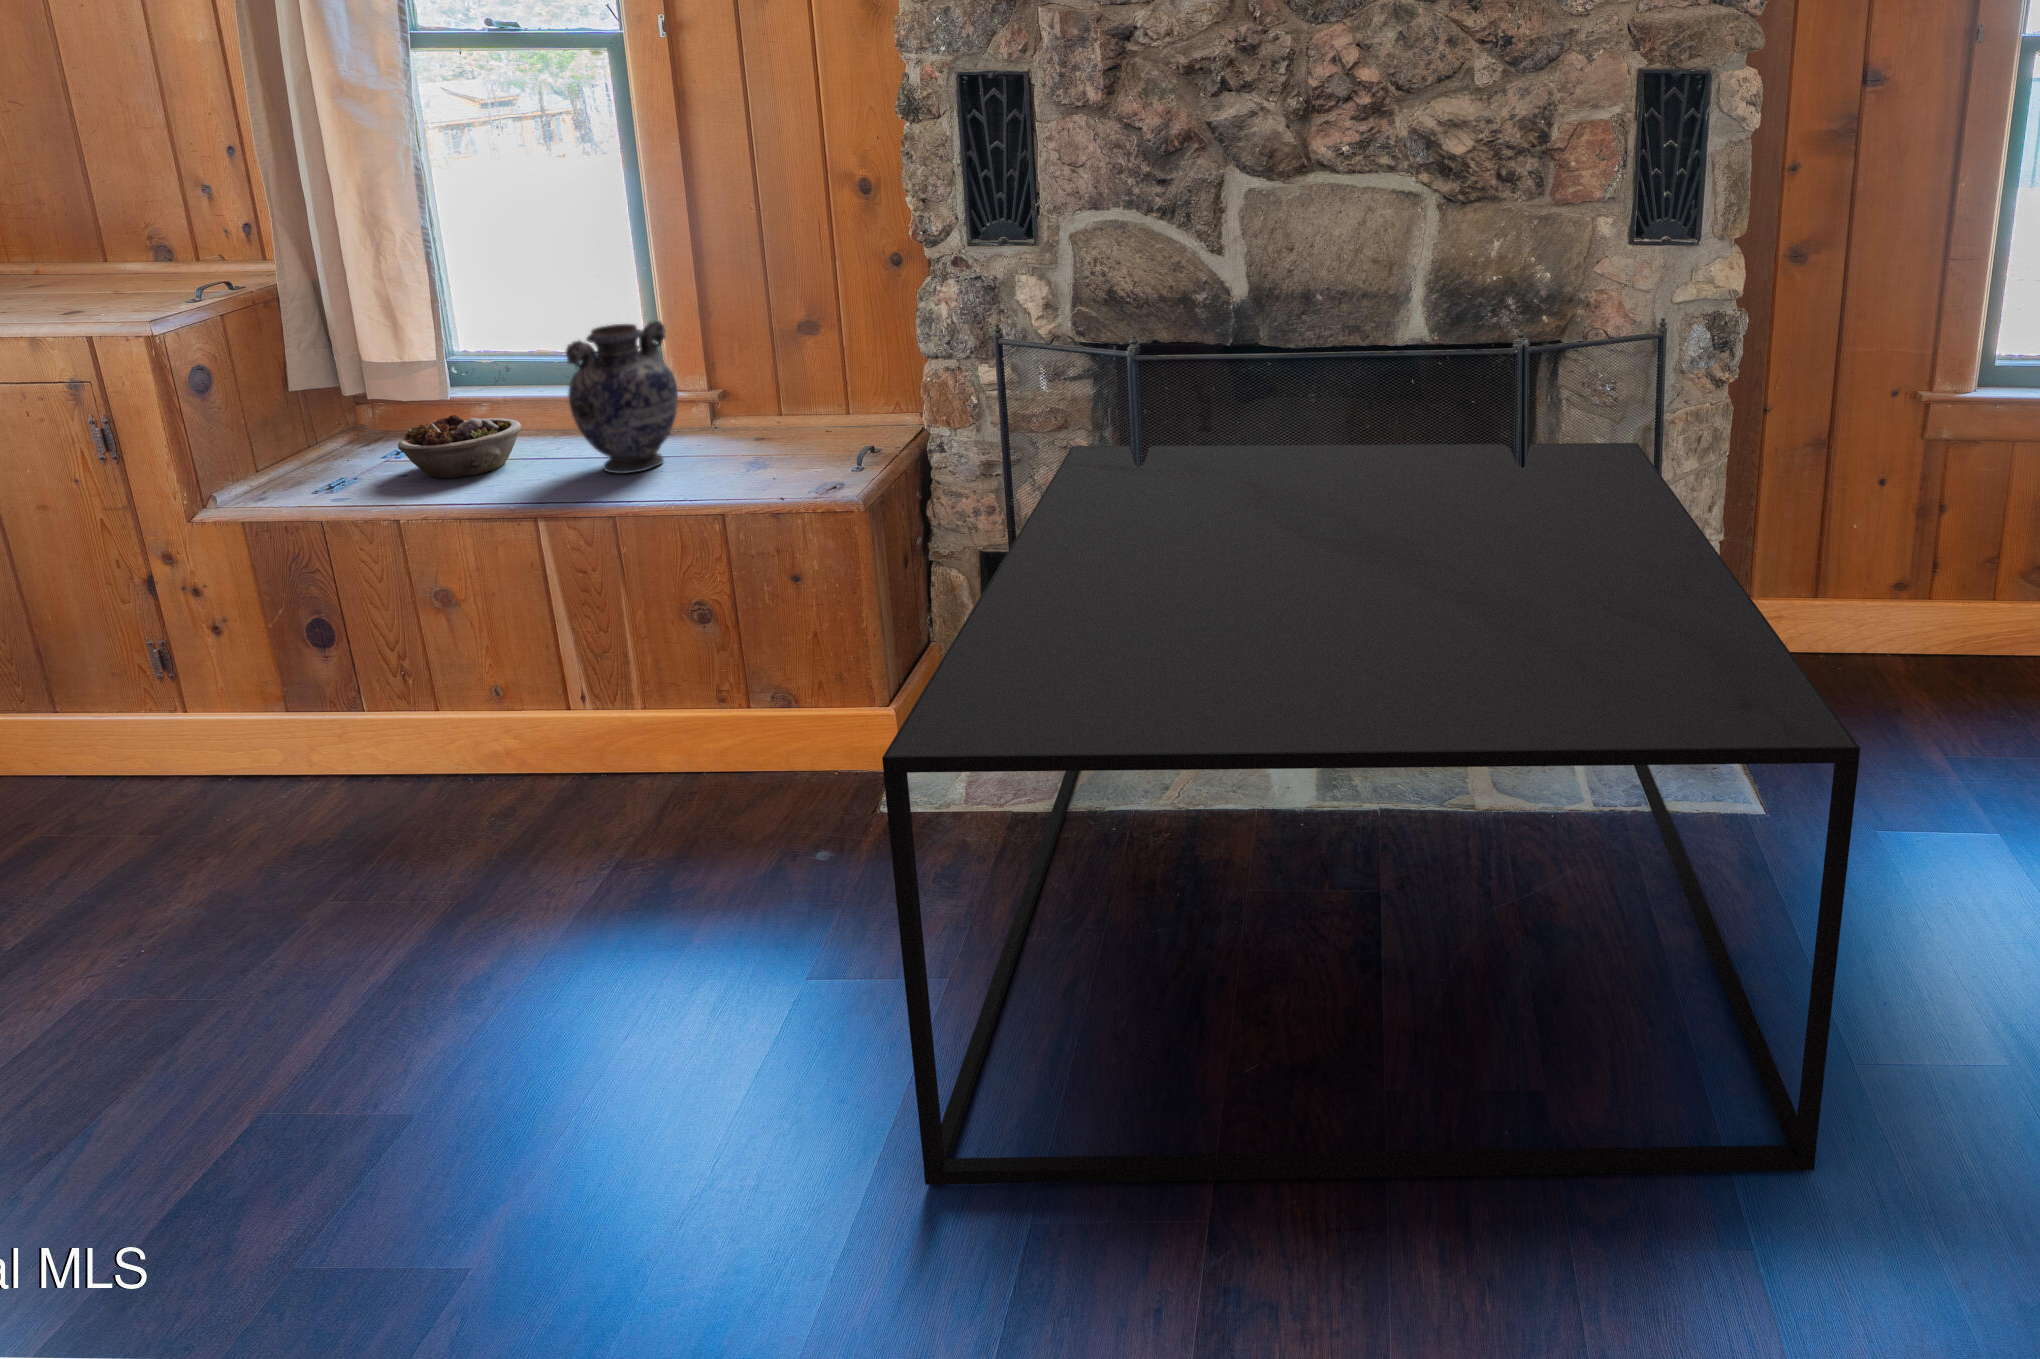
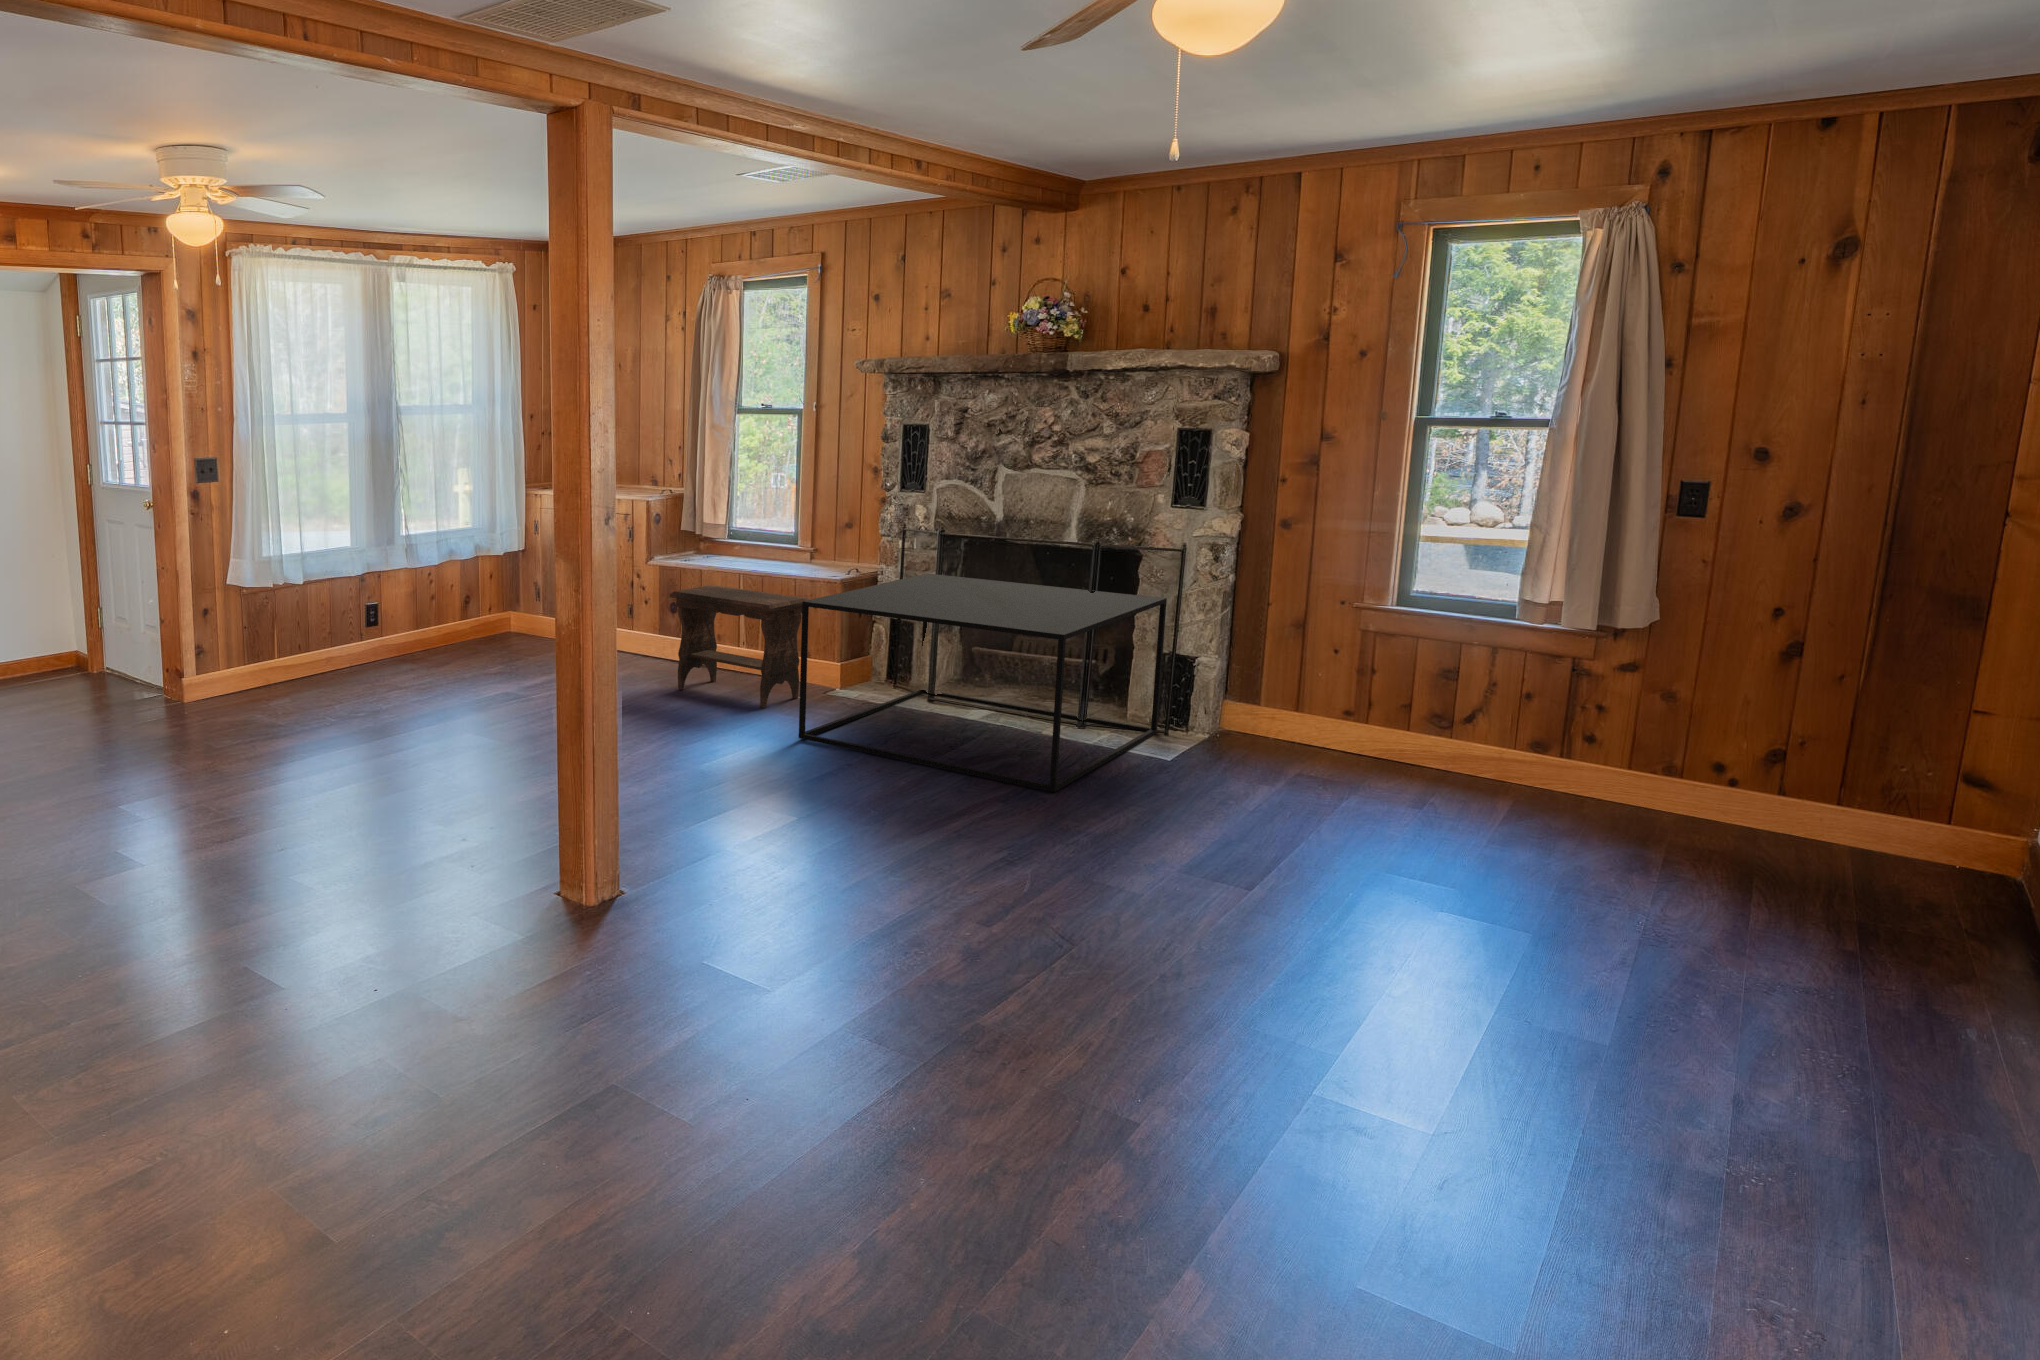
decorative vase: present [566,321,678,474] -> none [762,514,798,568]
succulent planter: present [398,415,521,478] -> none [710,544,747,564]
footstool: none [265,598,801,989] -> present [670,585,809,708]

